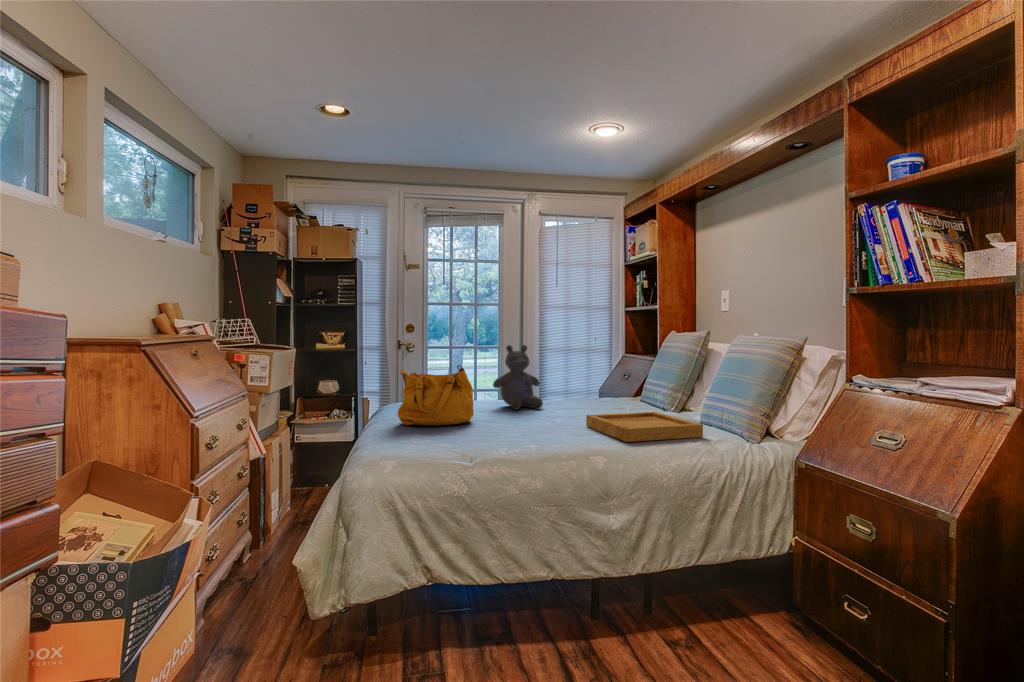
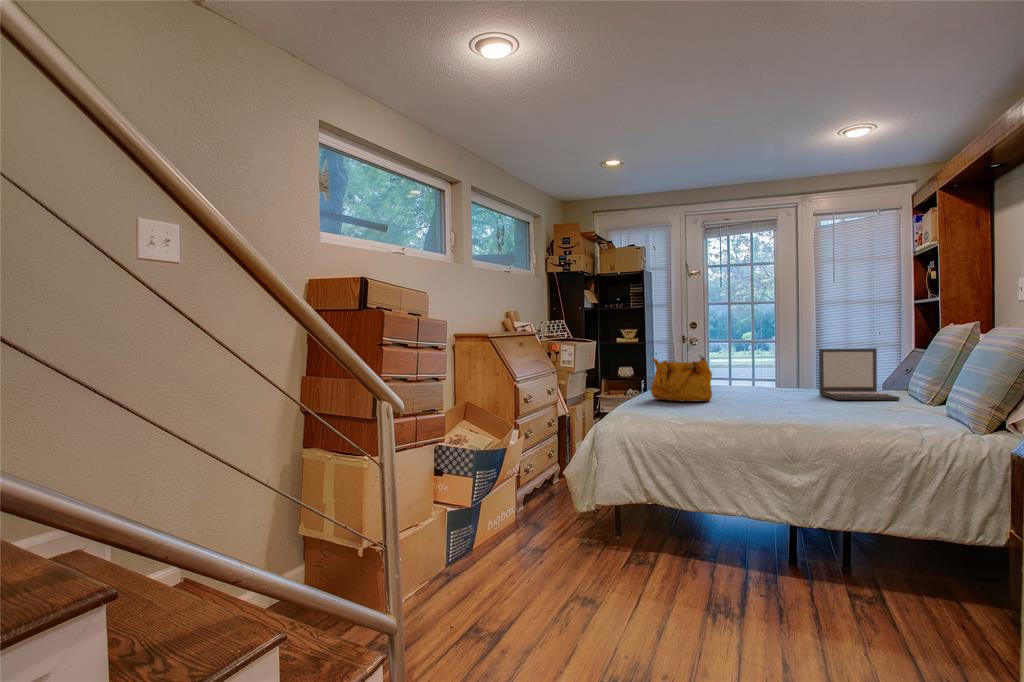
stuffed bear: present [493,345,543,409] -> none [745,338,795,396]
laptop: none [562,356,634,410] -> present [819,348,900,400]
tray: present [586,412,703,442] -> none [810,400,918,425]

